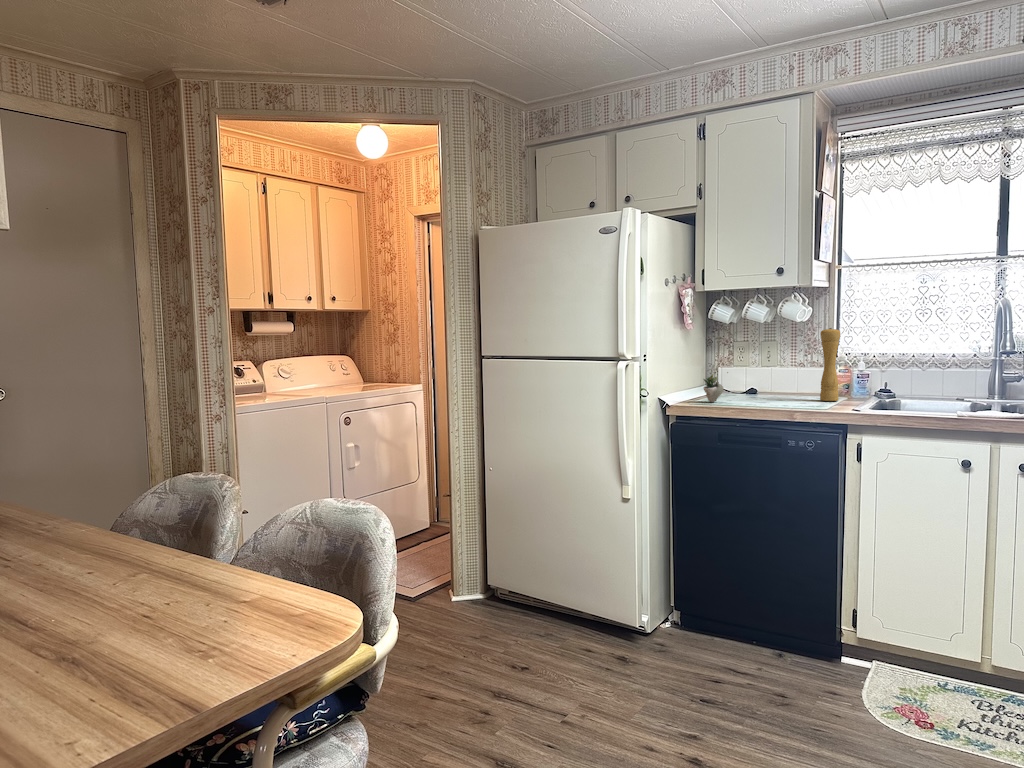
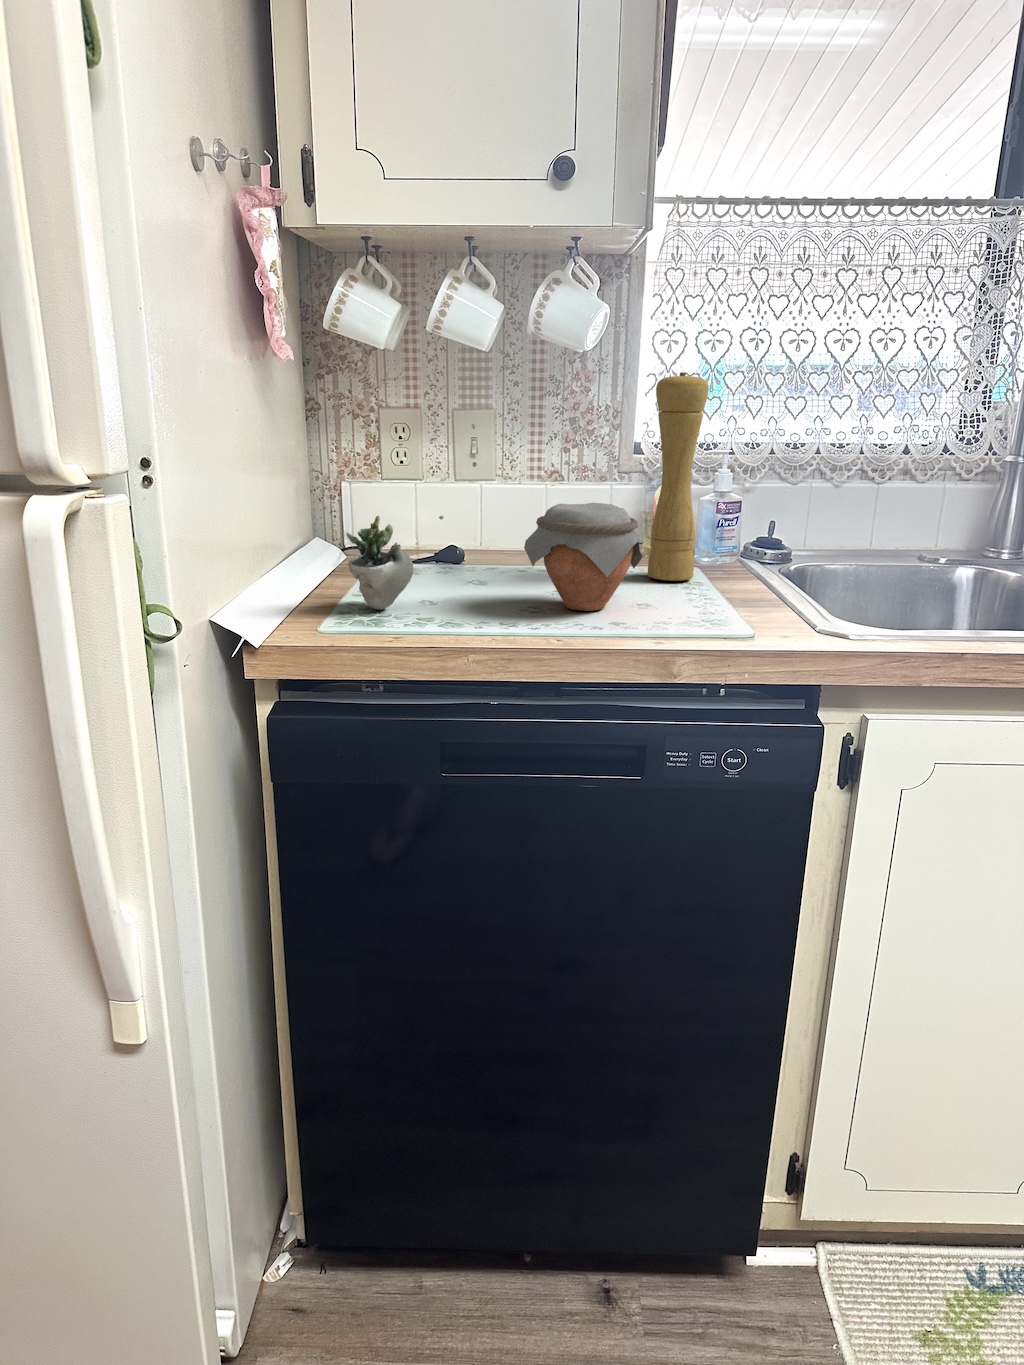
jar: none [759,371,800,405] -> present [524,503,644,611]

